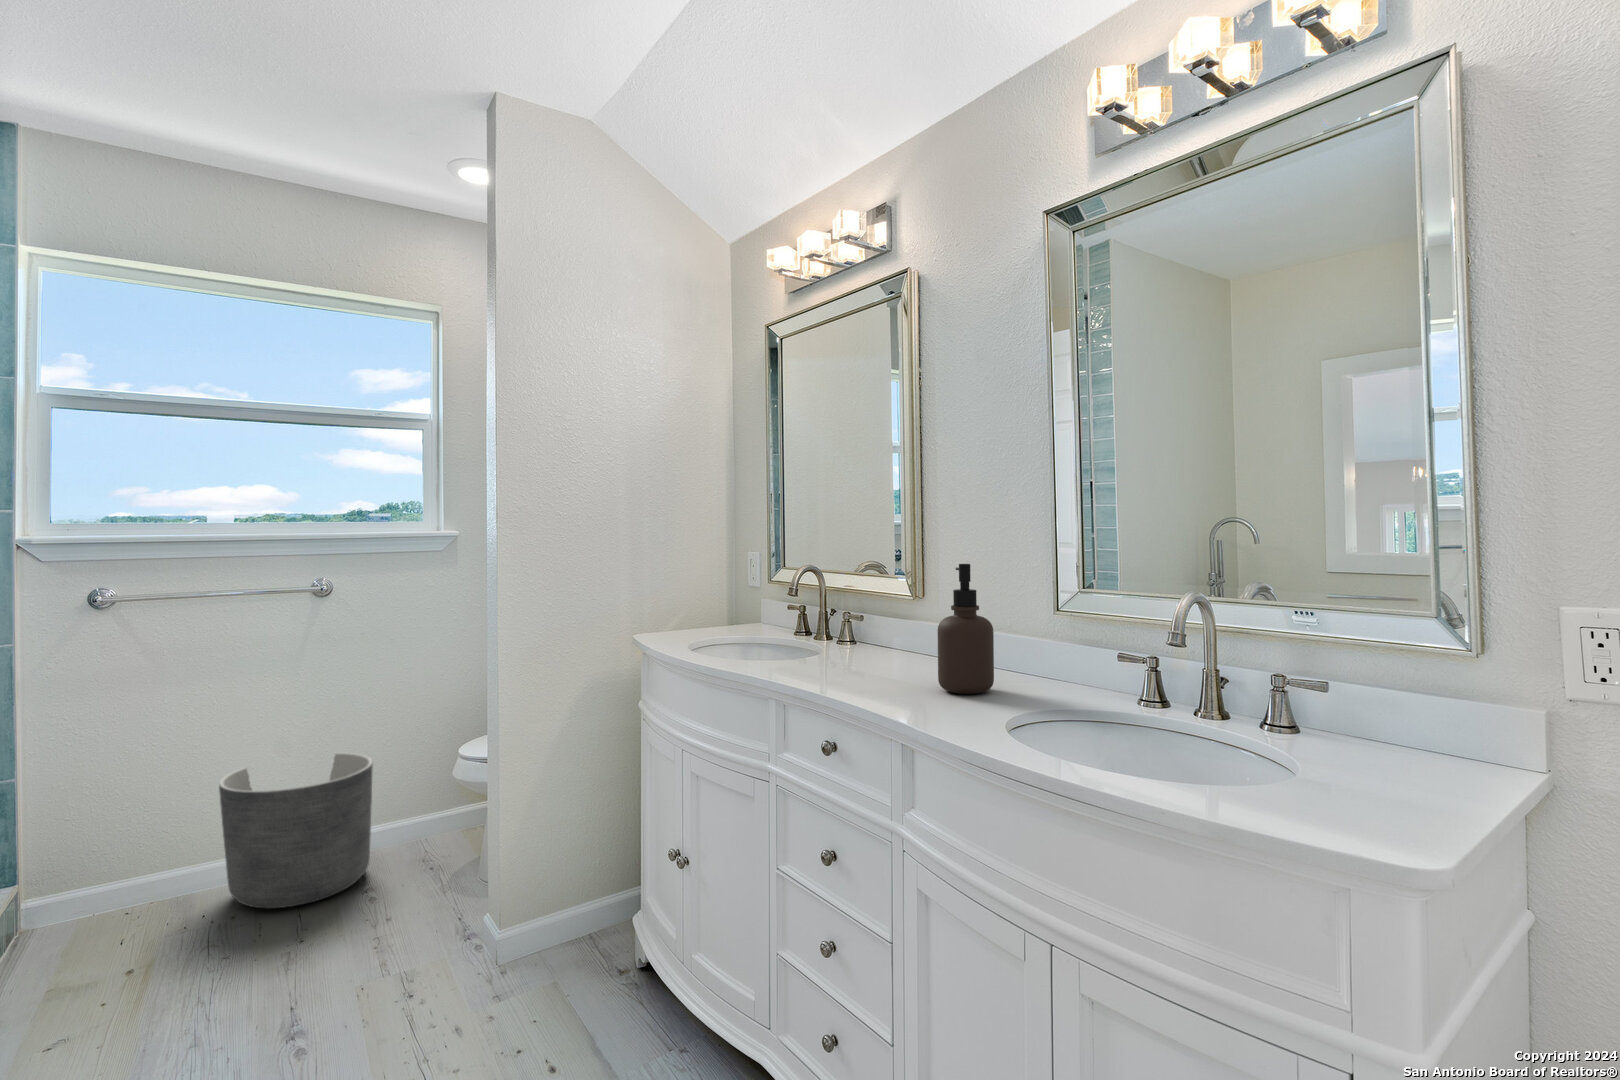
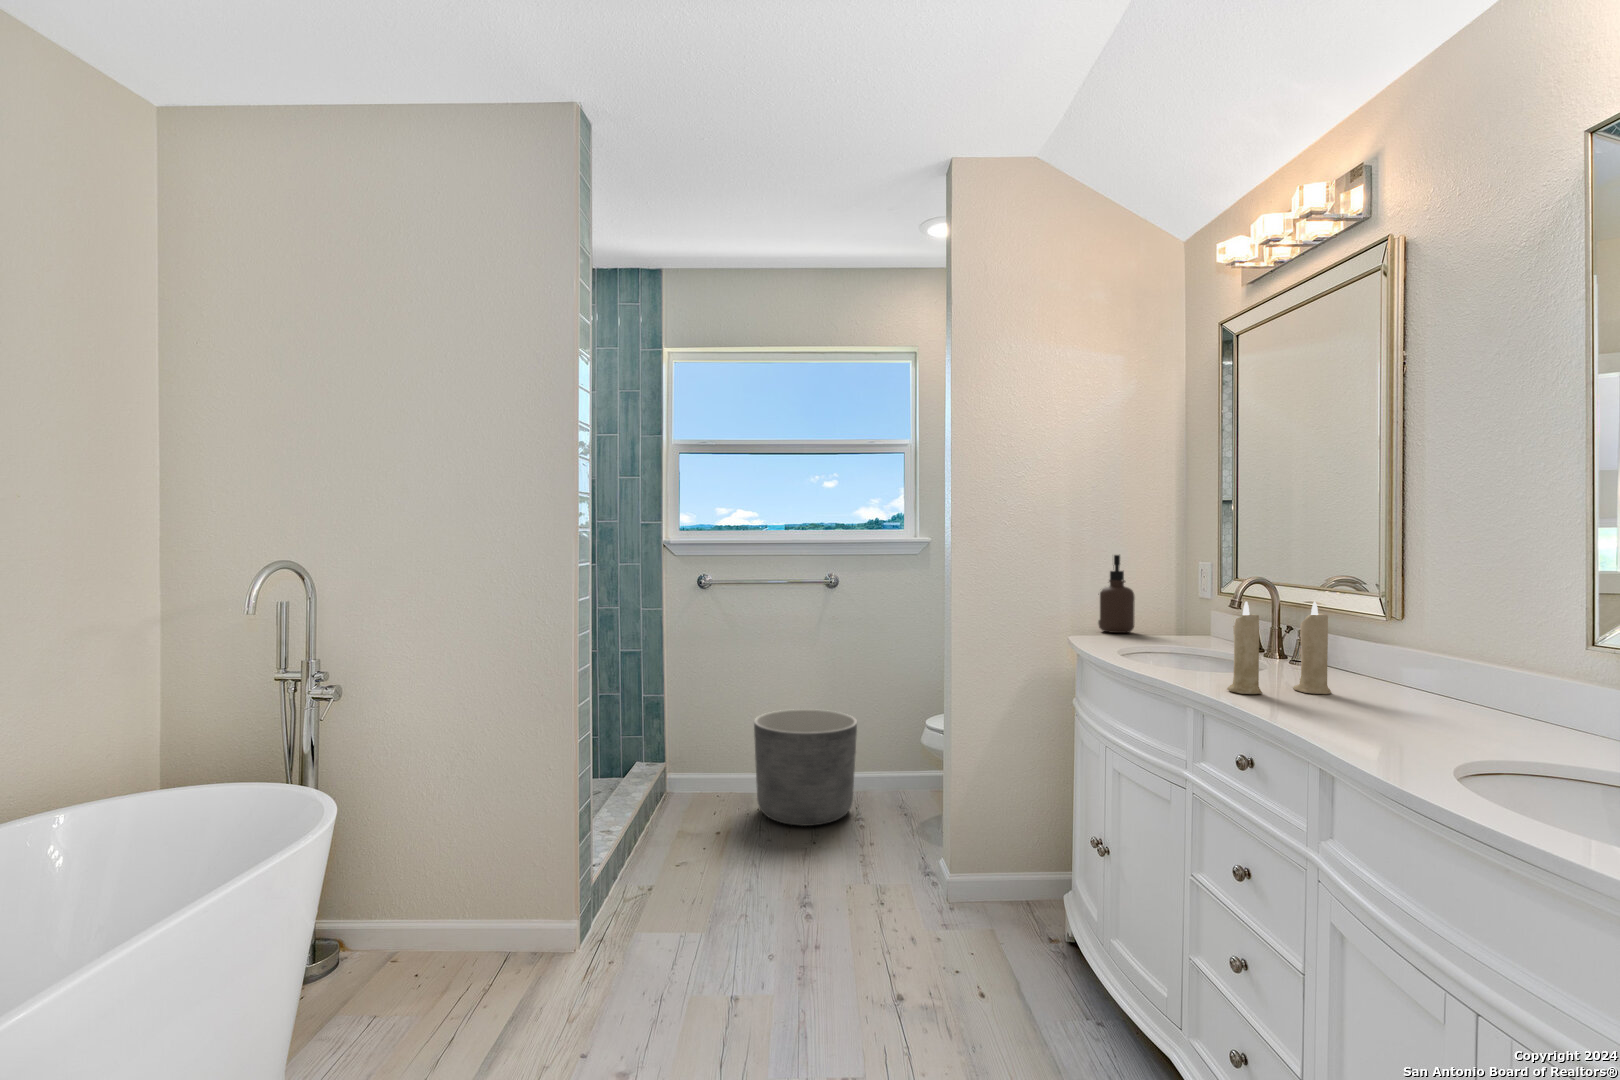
soap dispenser: present [938,564,994,694] -> present [1098,555,1135,633]
candle: none [803,588,883,682] -> present [1227,601,1332,694]

